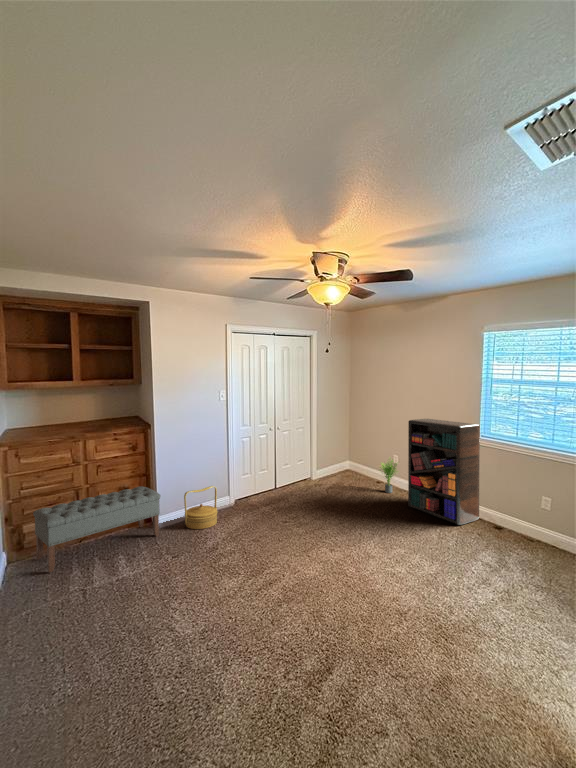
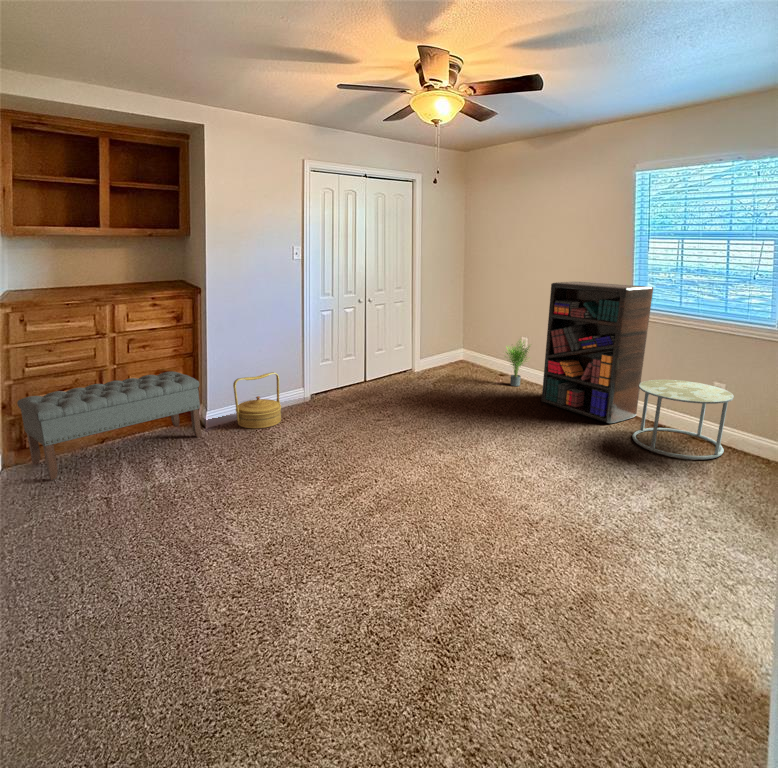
side table: none [477,492,547,557] -> present [632,380,733,460]

